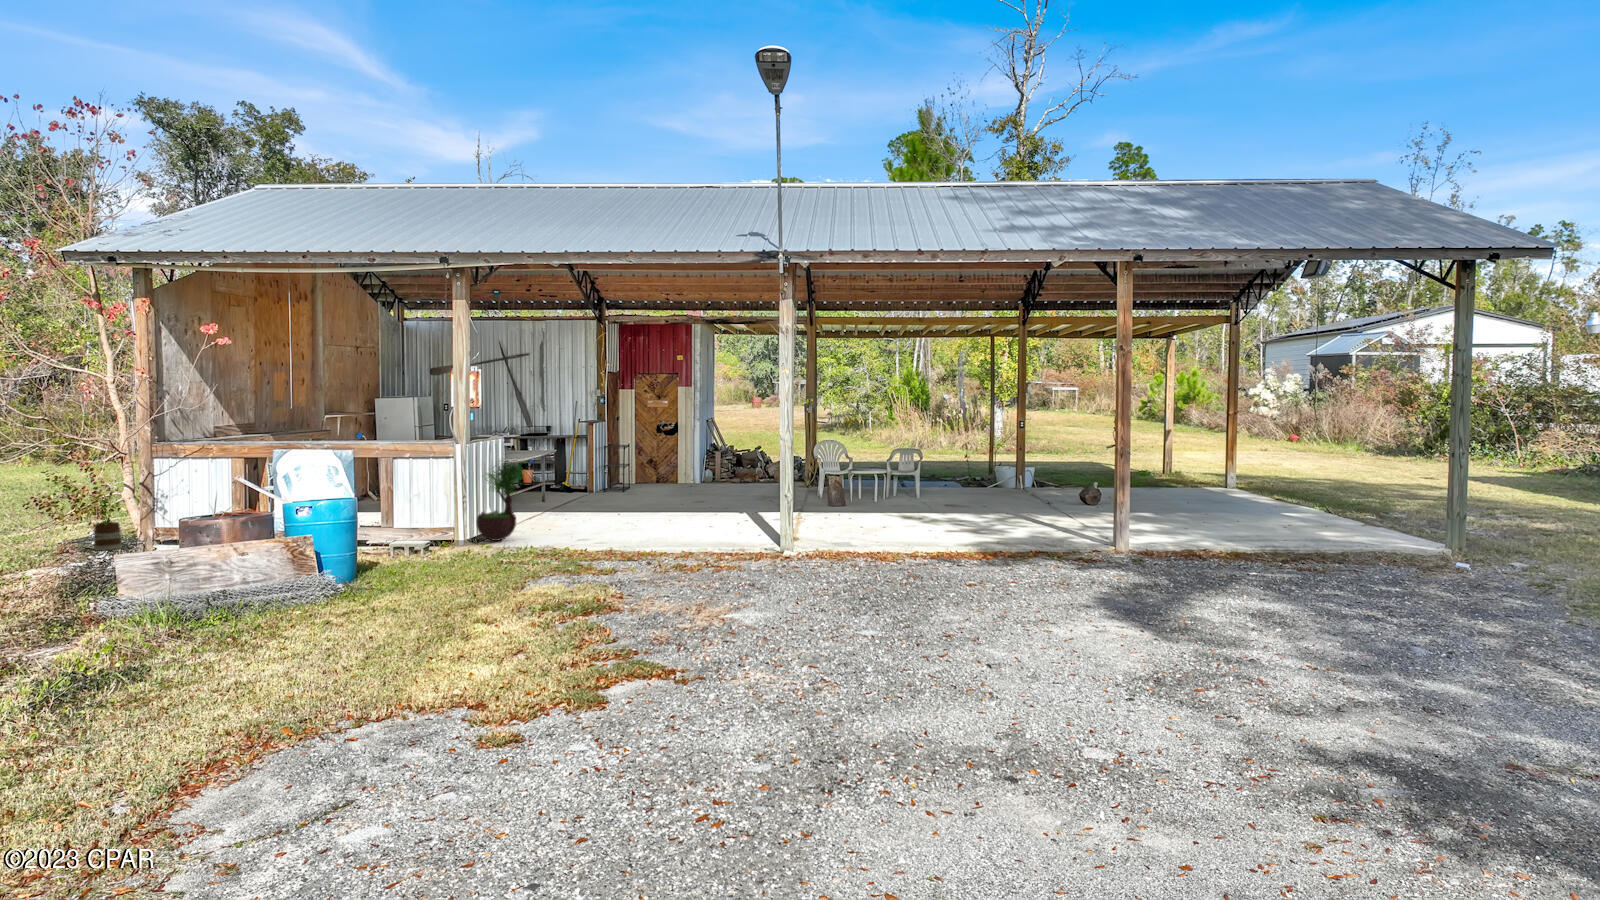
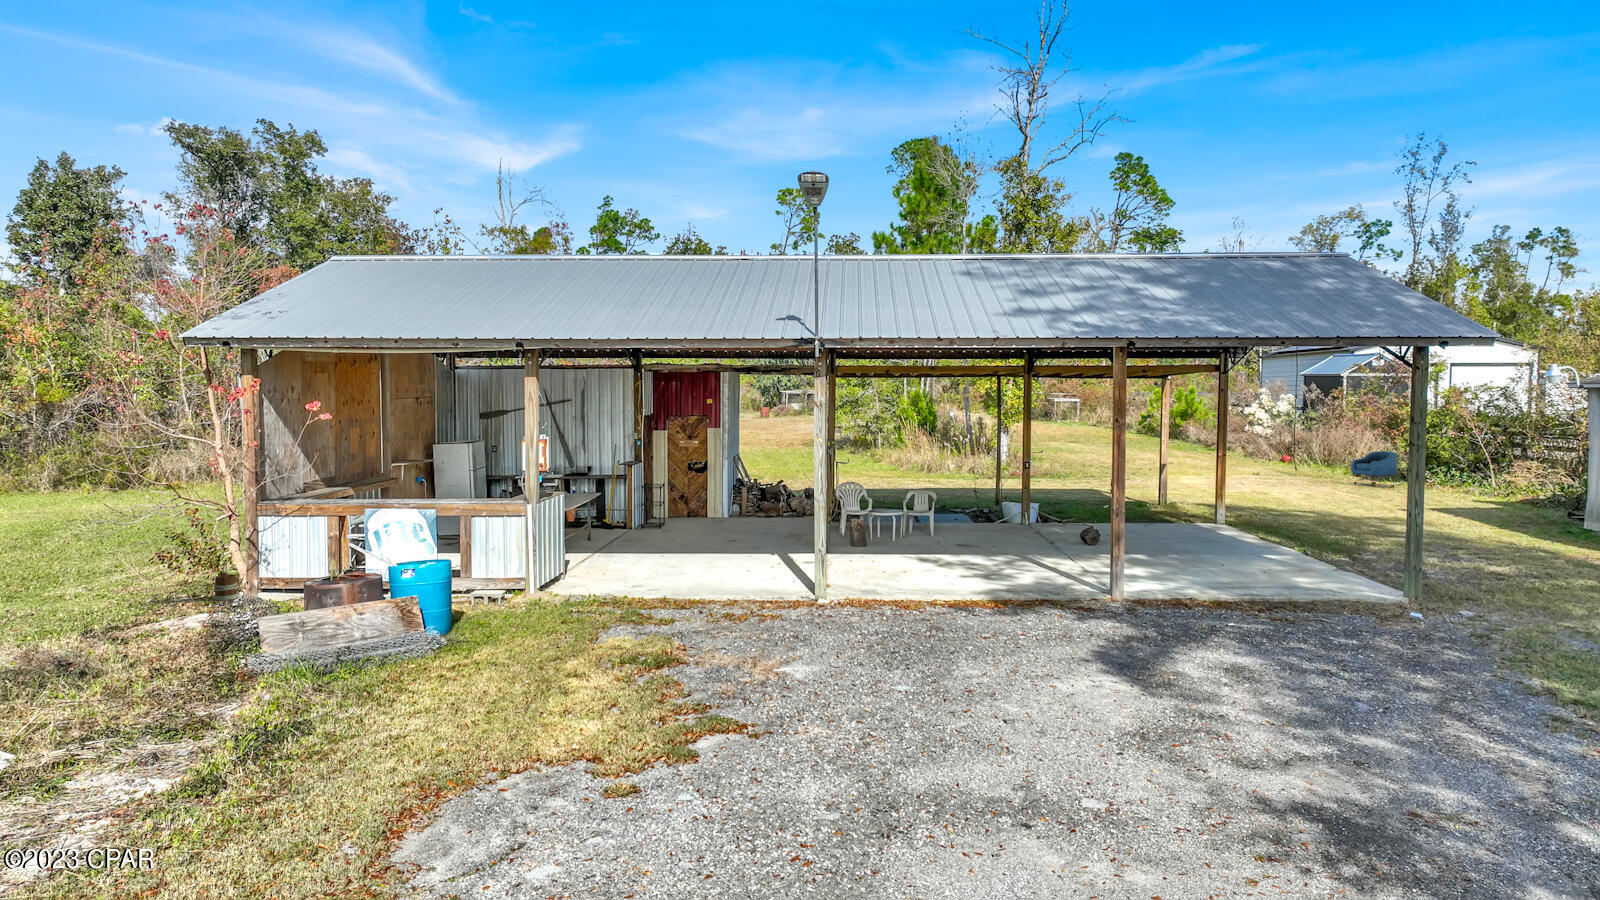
armchair: none [1368,423,1417,460] -> present [1351,451,1397,487]
potted tree: present [476,461,525,541] -> none [545,511,590,588]

